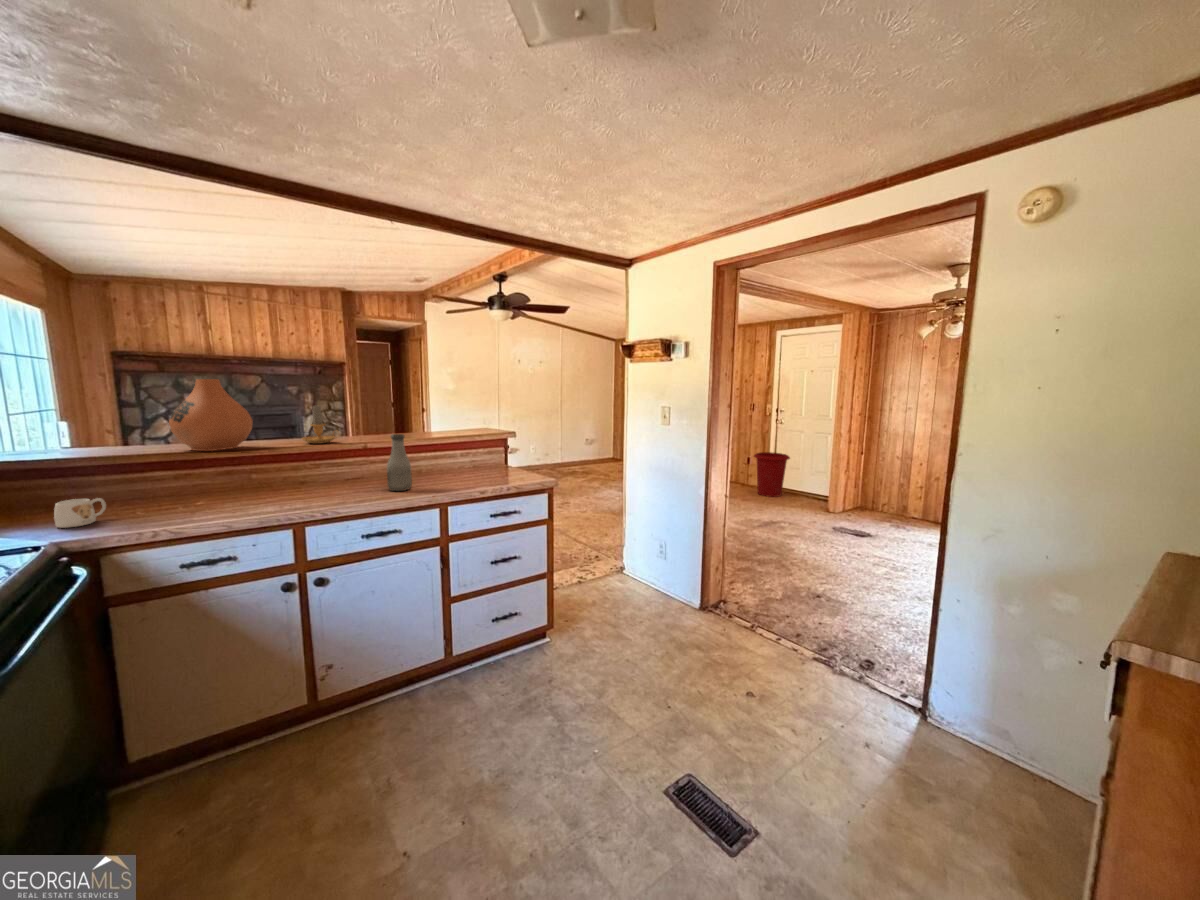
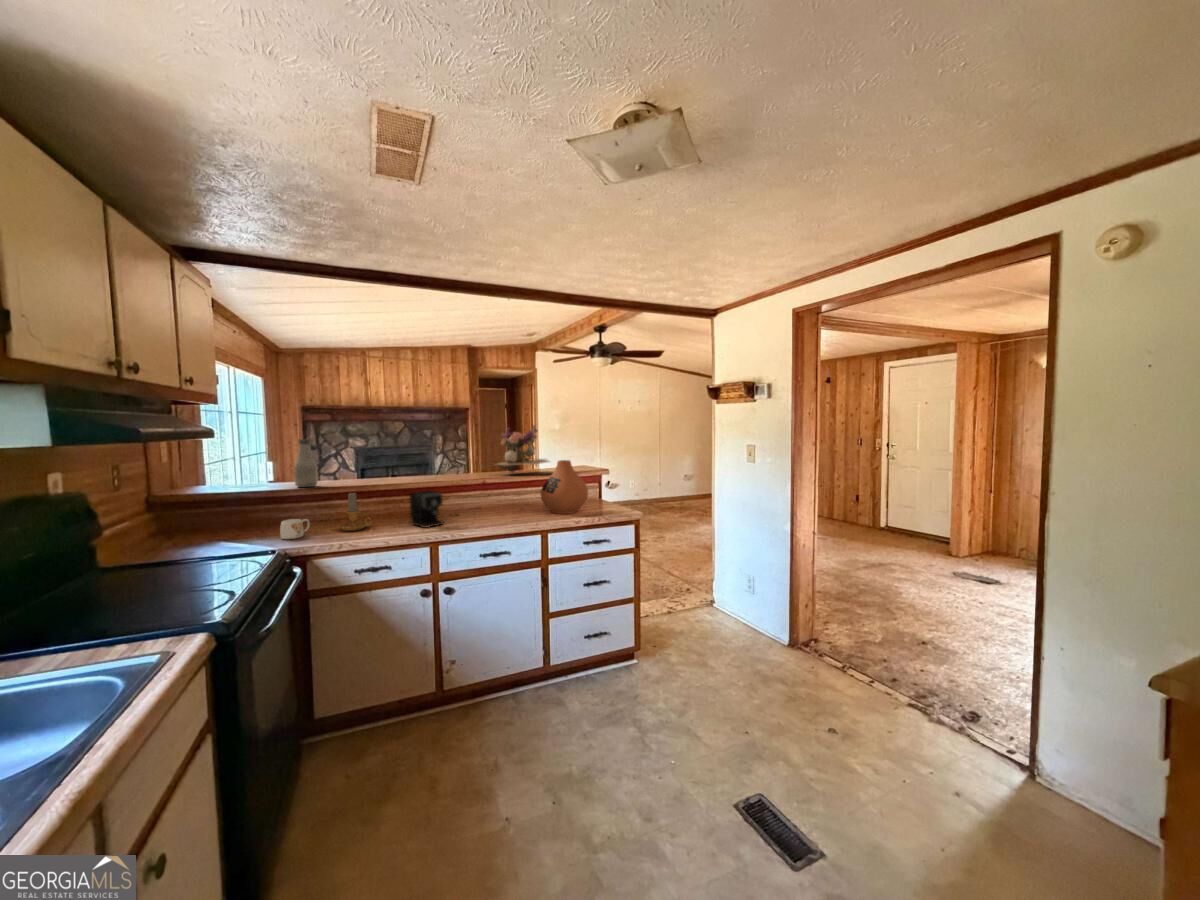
vase: present [169,379,252,451] -> present [540,460,588,514]
flower arrangement: none [375,379,449,437] -> present [495,425,548,473]
candle: present [302,406,336,444] -> present [338,493,371,531]
bottle: present [387,434,412,491] -> present [294,439,318,487]
waste bin: present [754,452,790,497] -> none [863,490,906,538]
coffee maker: none [261,458,333,505] -> present [409,490,444,528]

